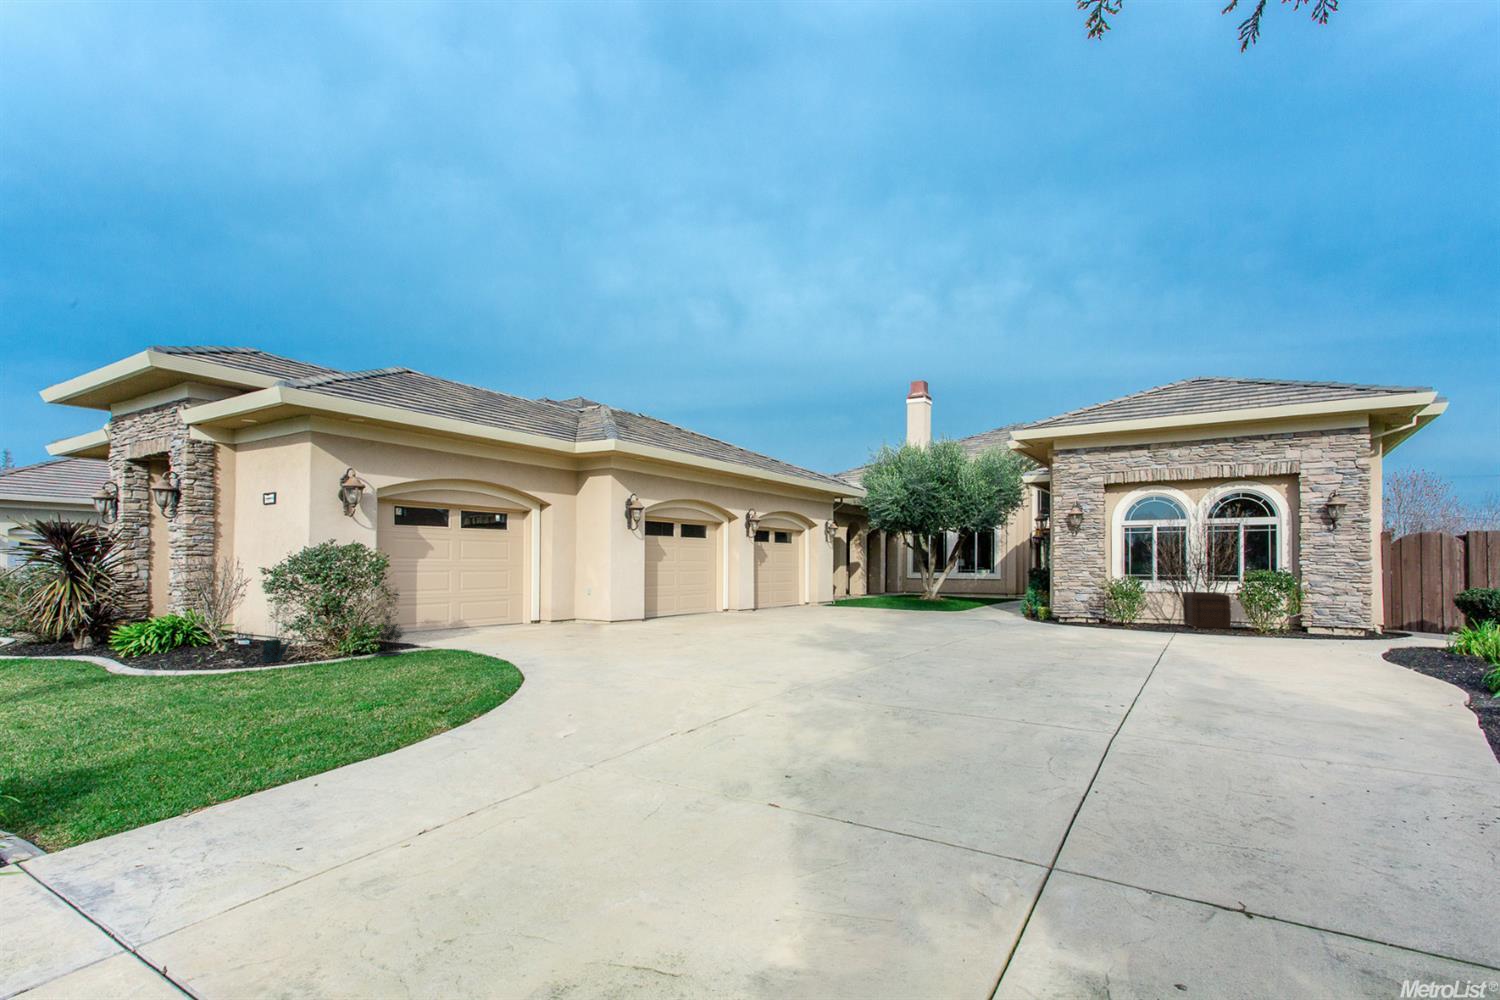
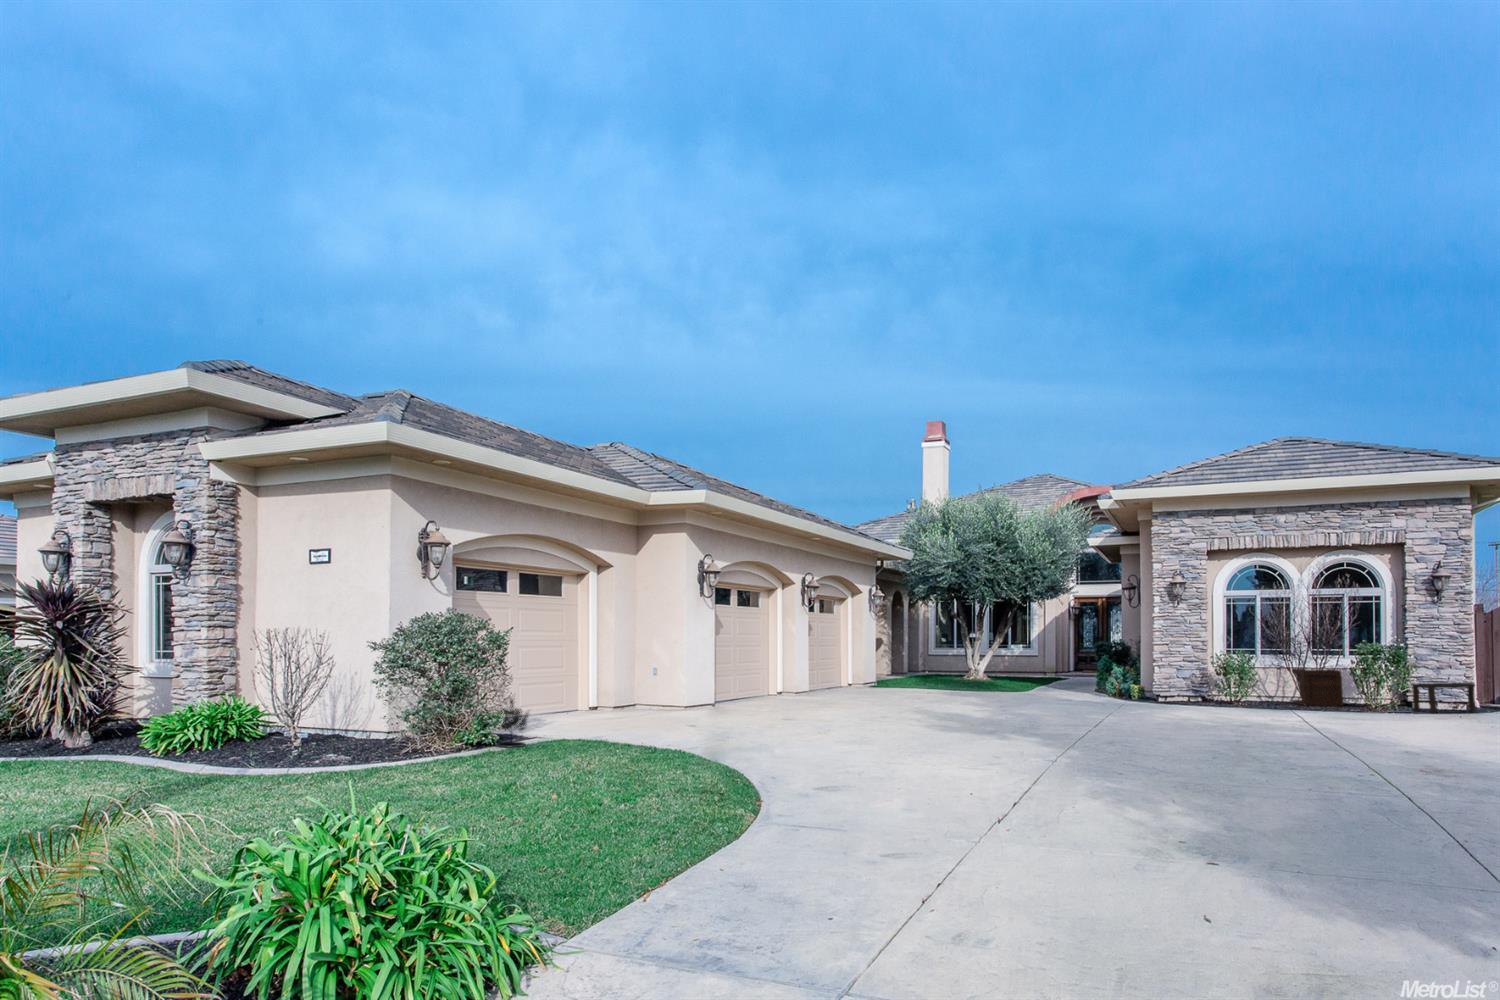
bench: none [1298,607,1366,638] -> present [1412,682,1475,713]
watering can: present [262,635,296,662] -> none [380,723,414,756]

